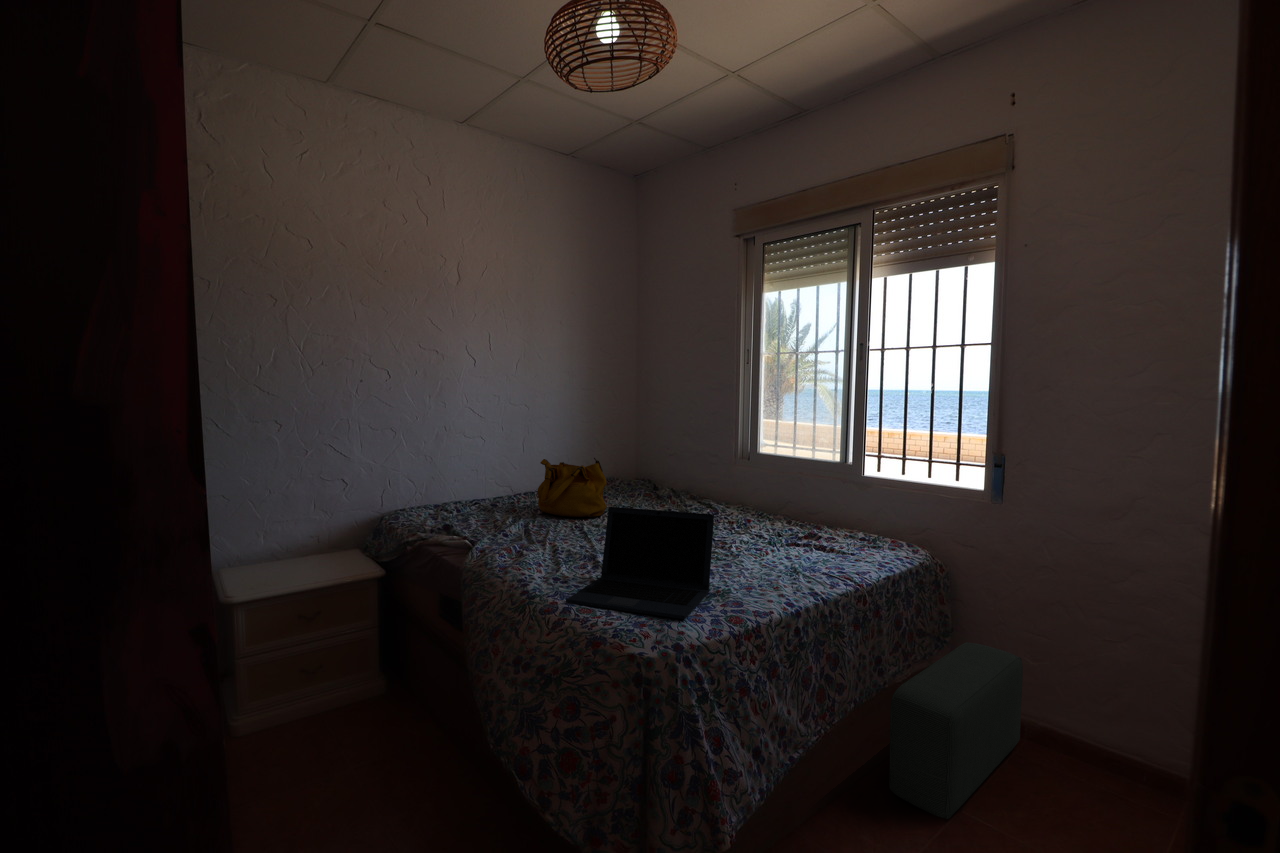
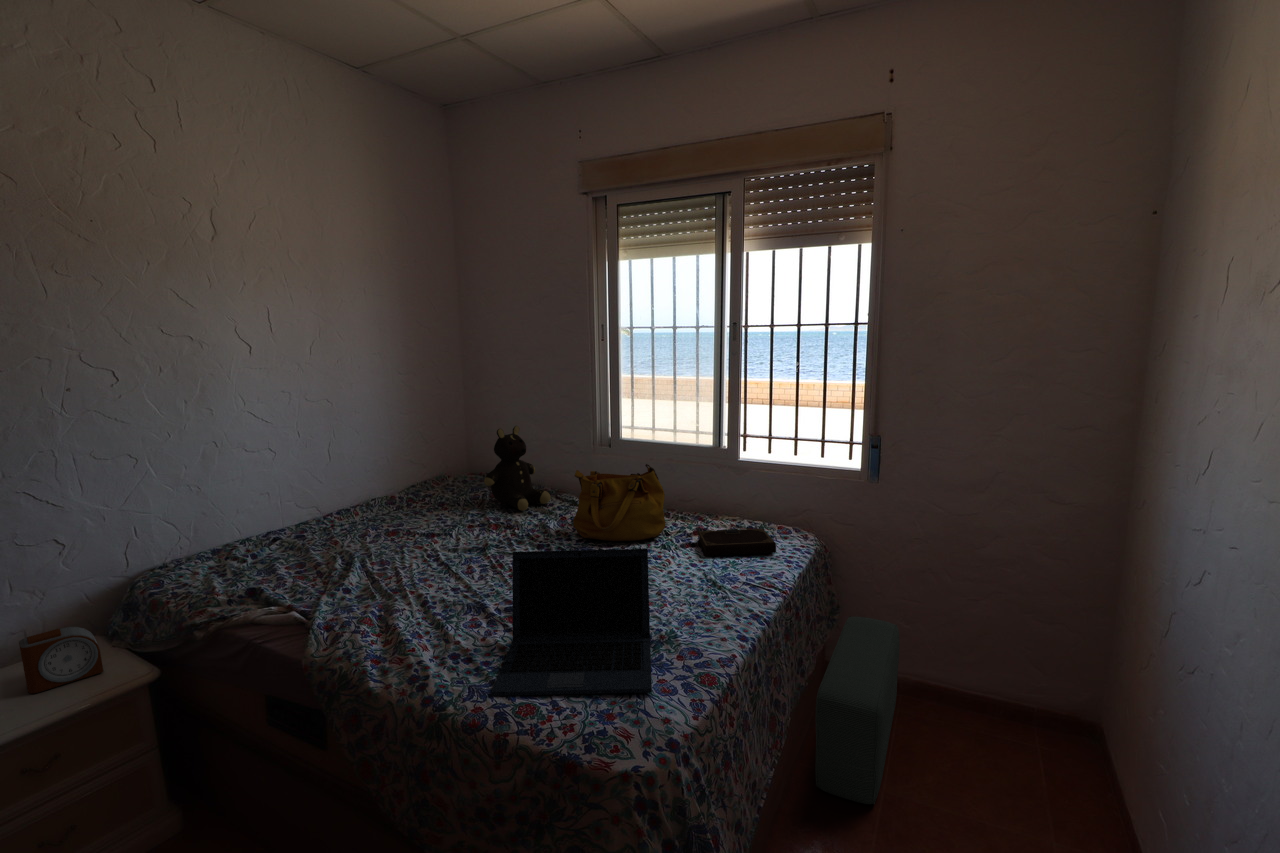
teddy bear: none [636,436,691,507] -> present [484,426,550,511]
handbag: present [538,458,607,517] -> present [573,464,665,541]
alarm clock: none [314,533,356,571] -> present [19,627,104,694]
notebook: none [802,533,874,557] -> present [698,529,776,556]

